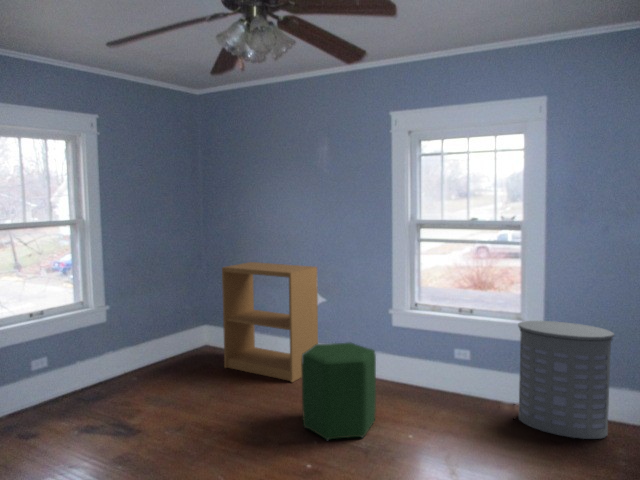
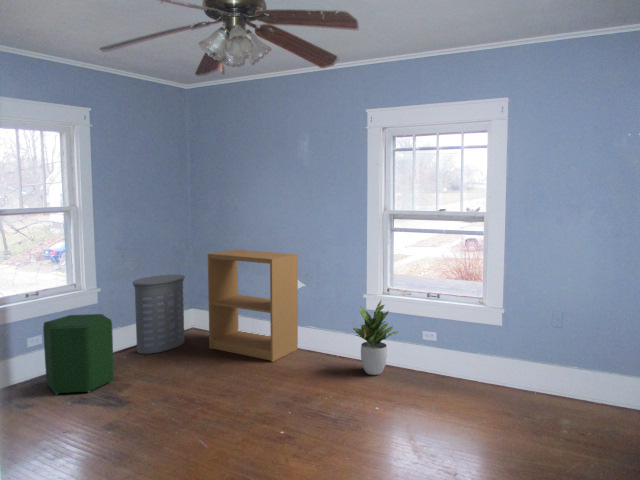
potted plant: none [379,316,429,397] -> present [353,301,398,375]
laundry hamper: present [518,321,614,439] -> present [133,275,185,354]
ottoman: present [301,343,376,440] -> present [43,314,114,394]

